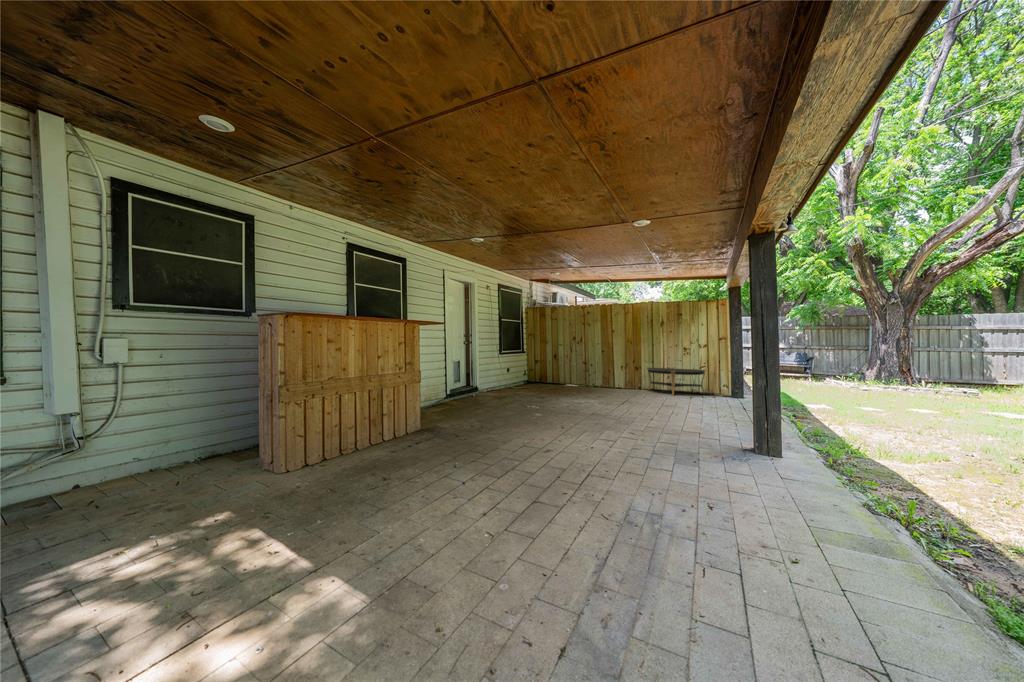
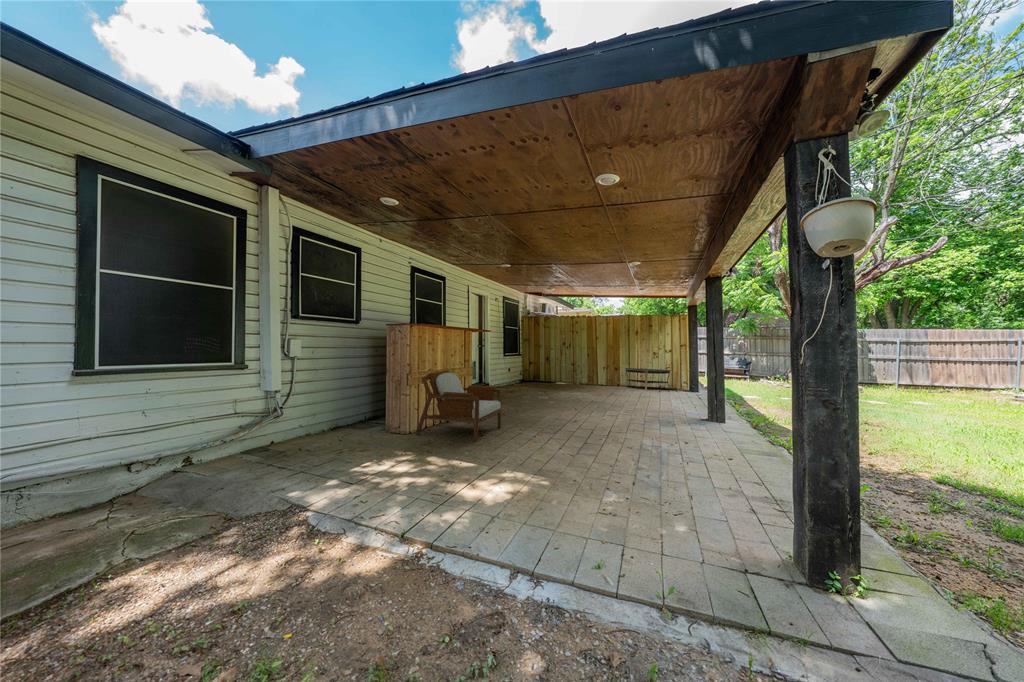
armchair: none [308,379,440,491] -> present [416,370,501,442]

